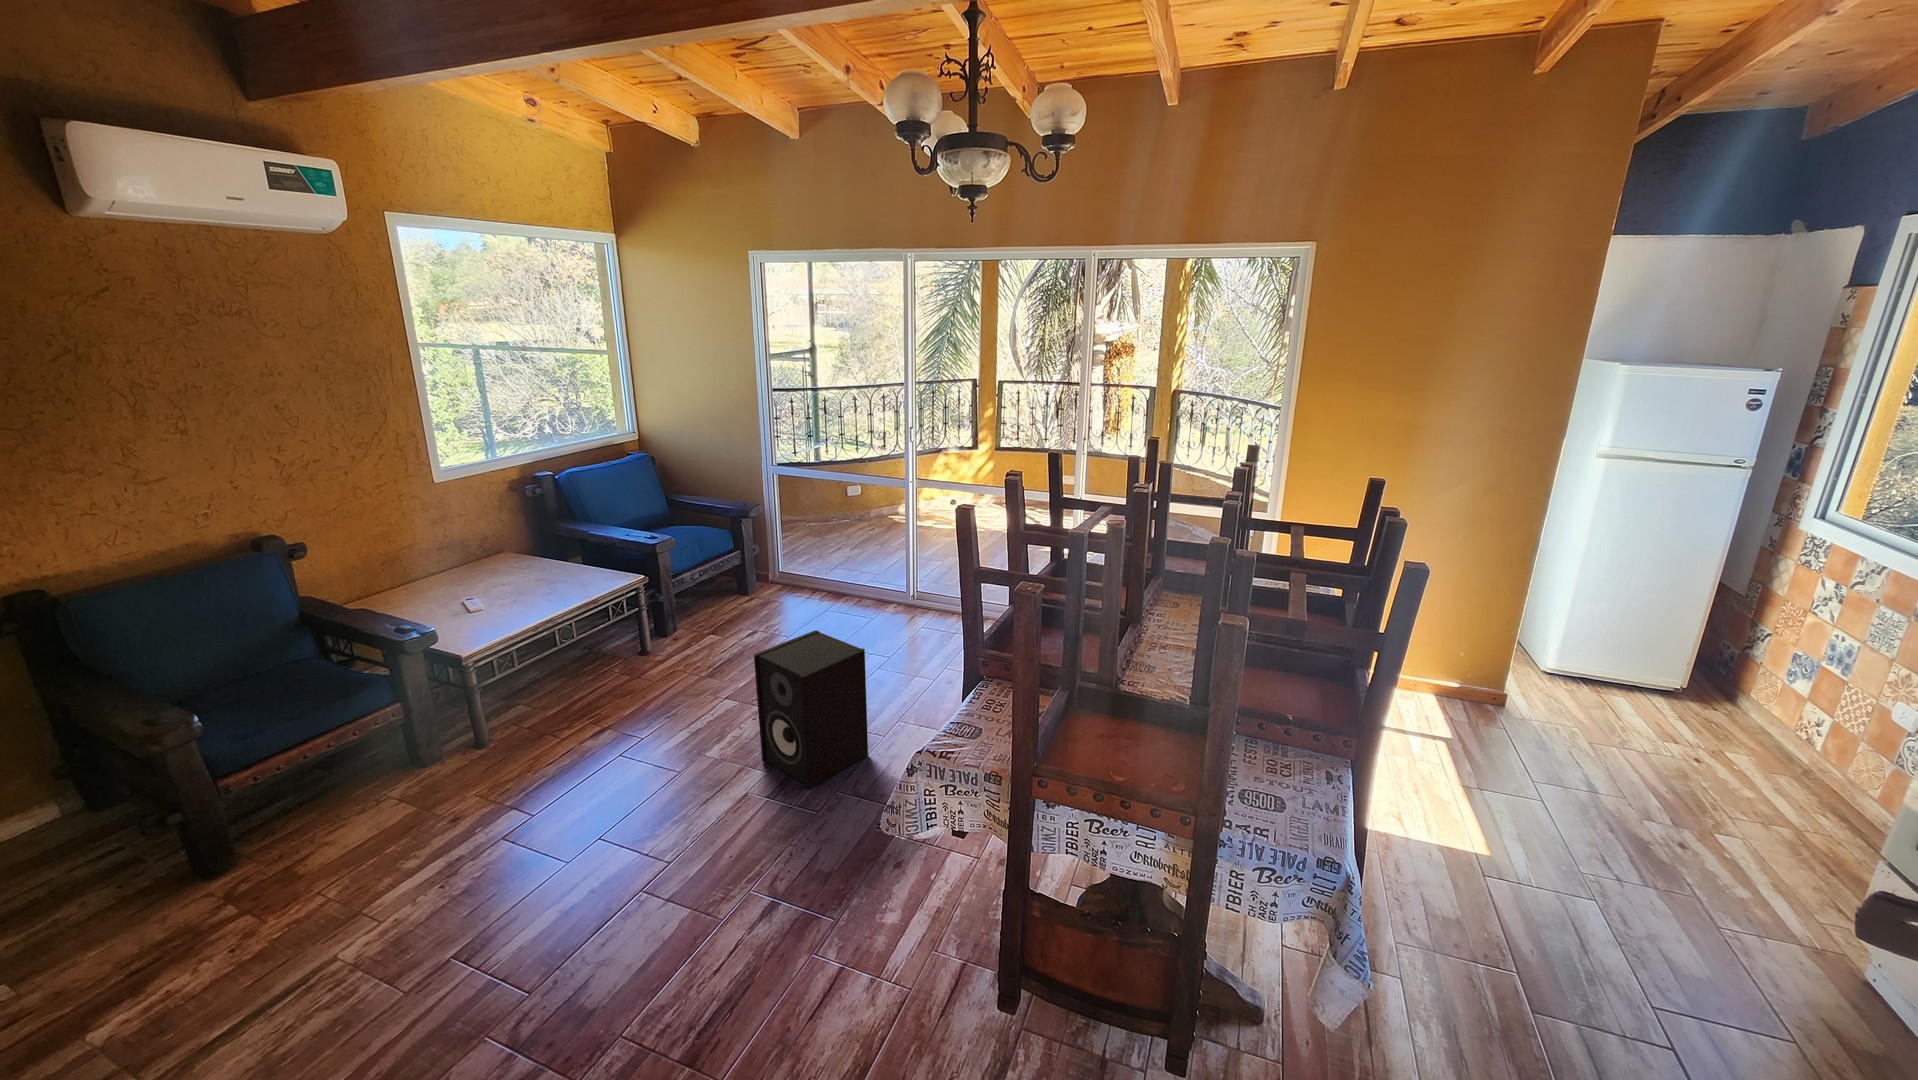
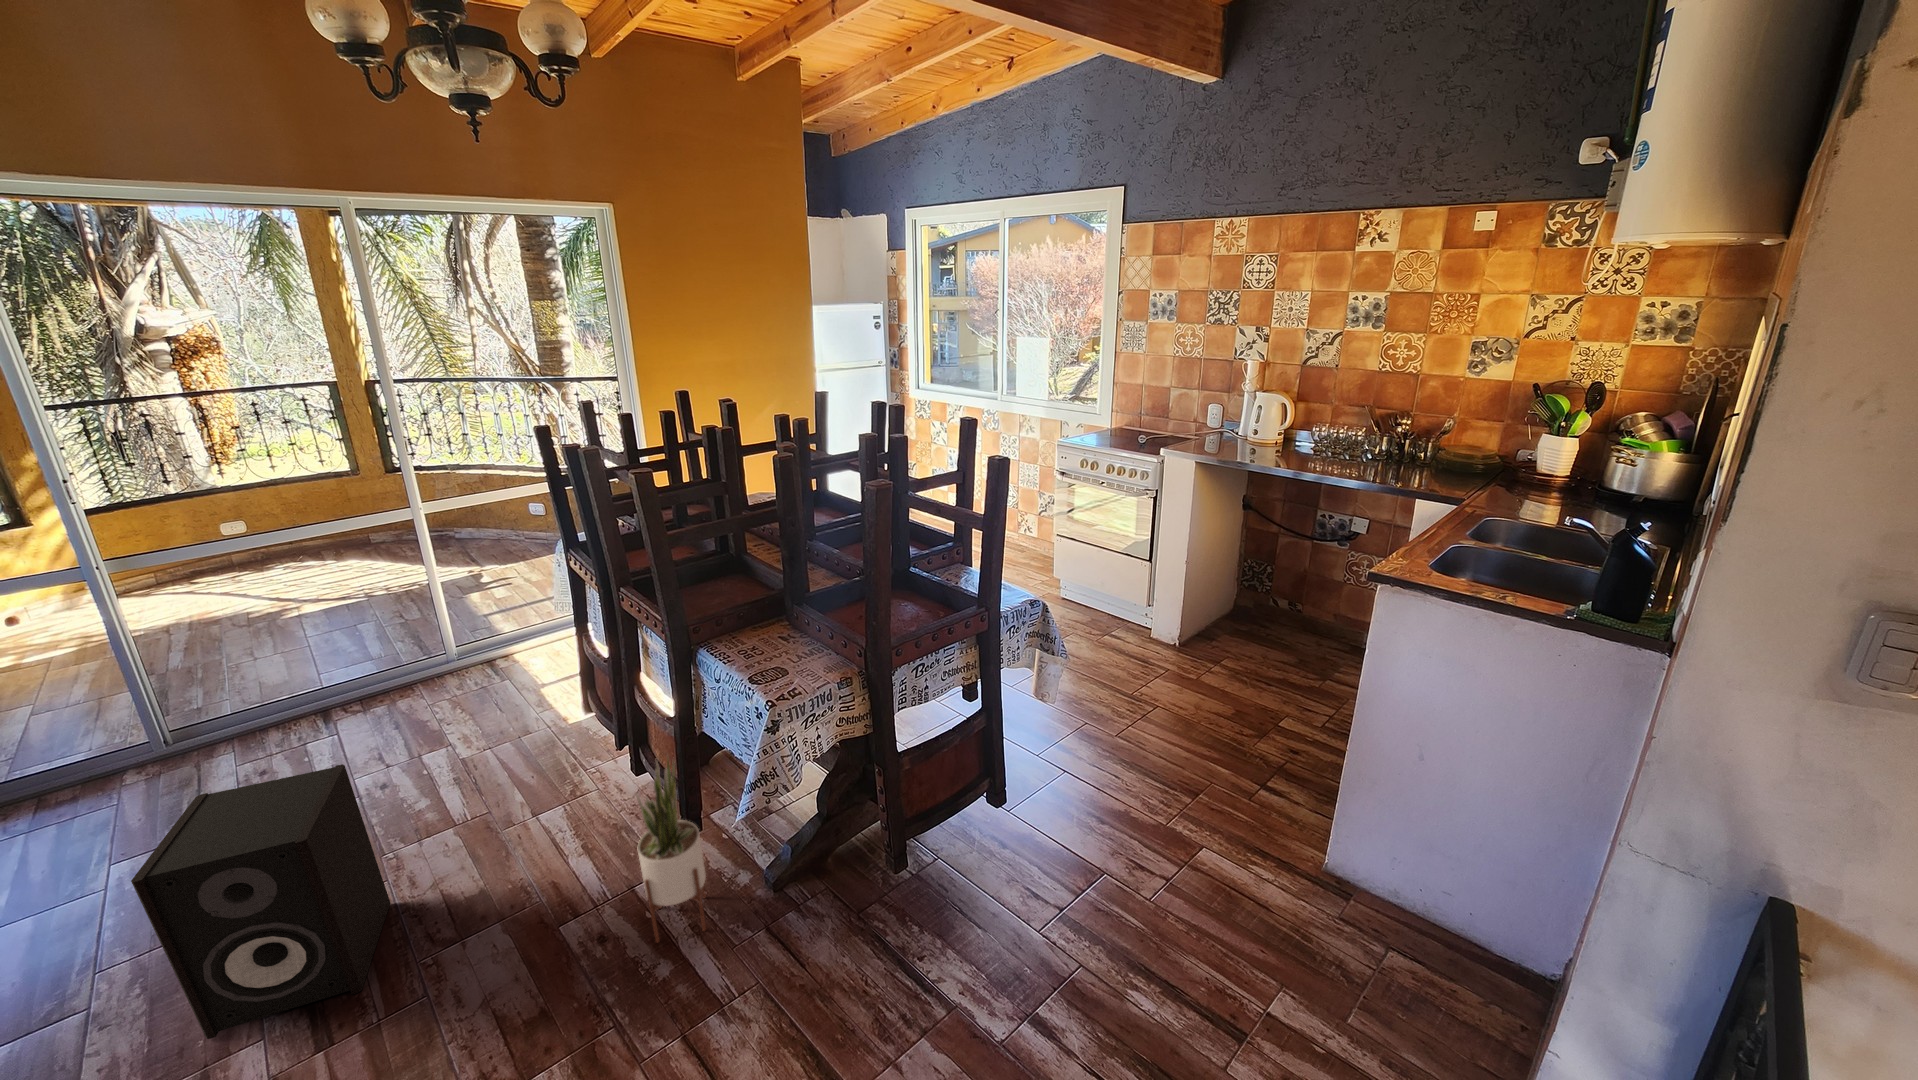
potted plant: none [898,749,972,922] -> present [635,758,706,943]

